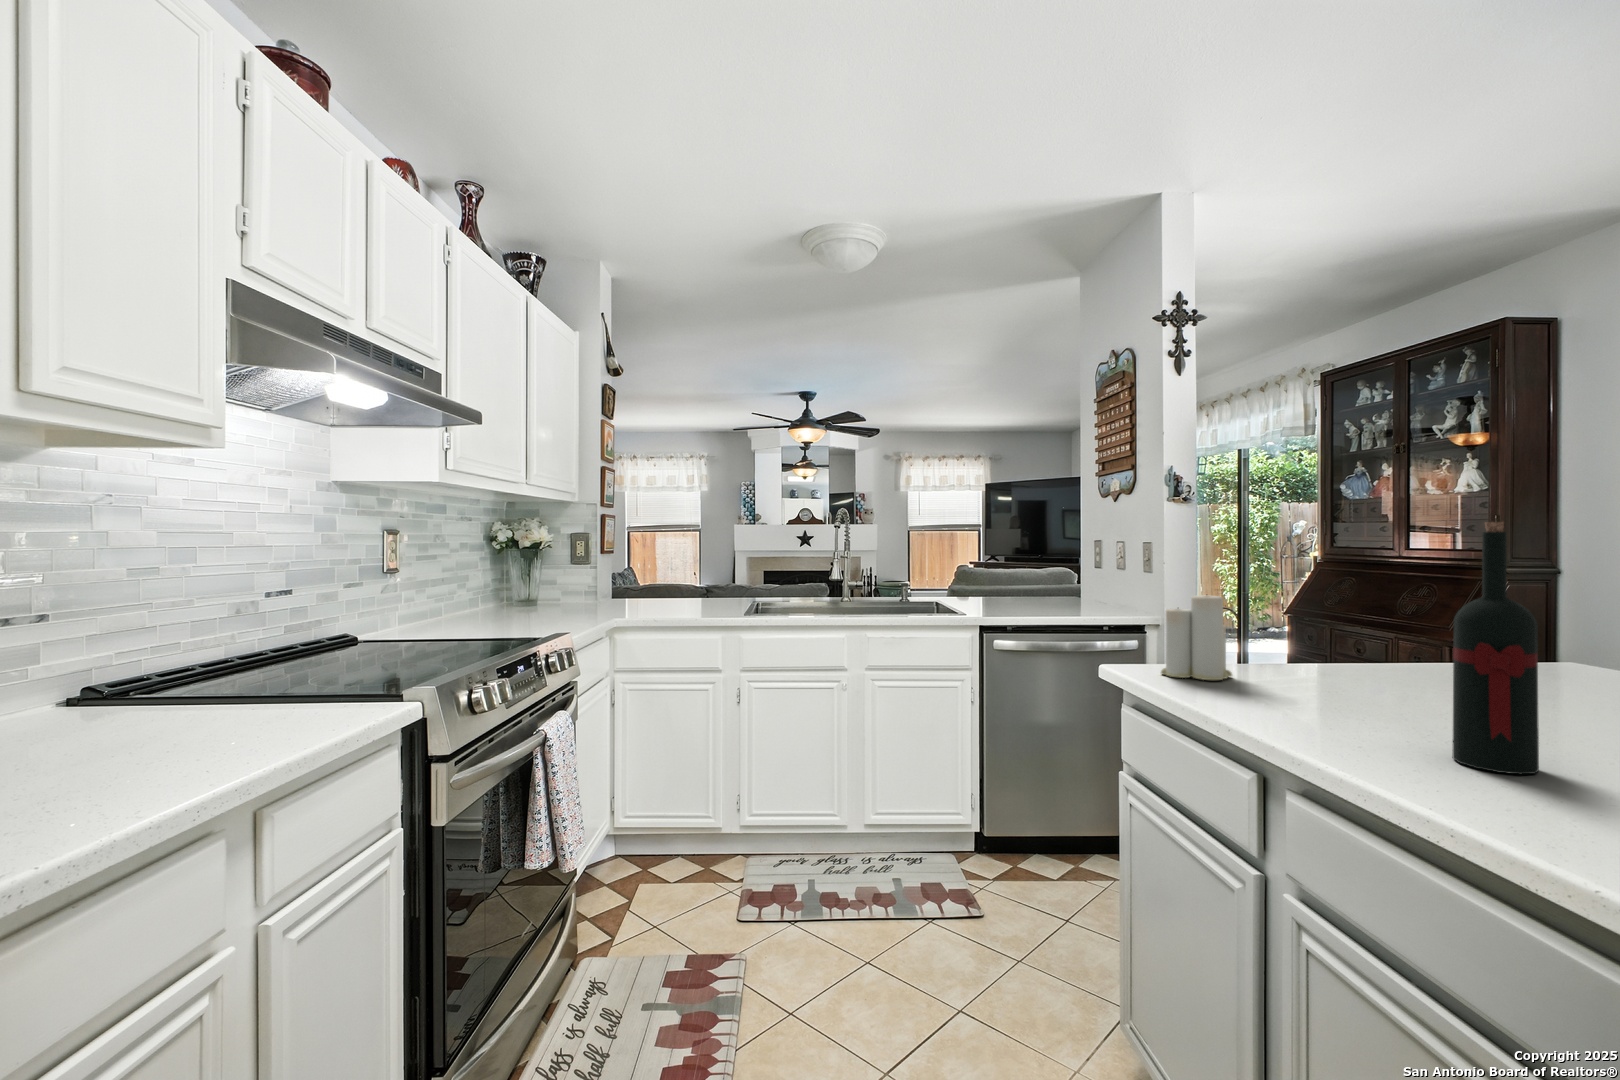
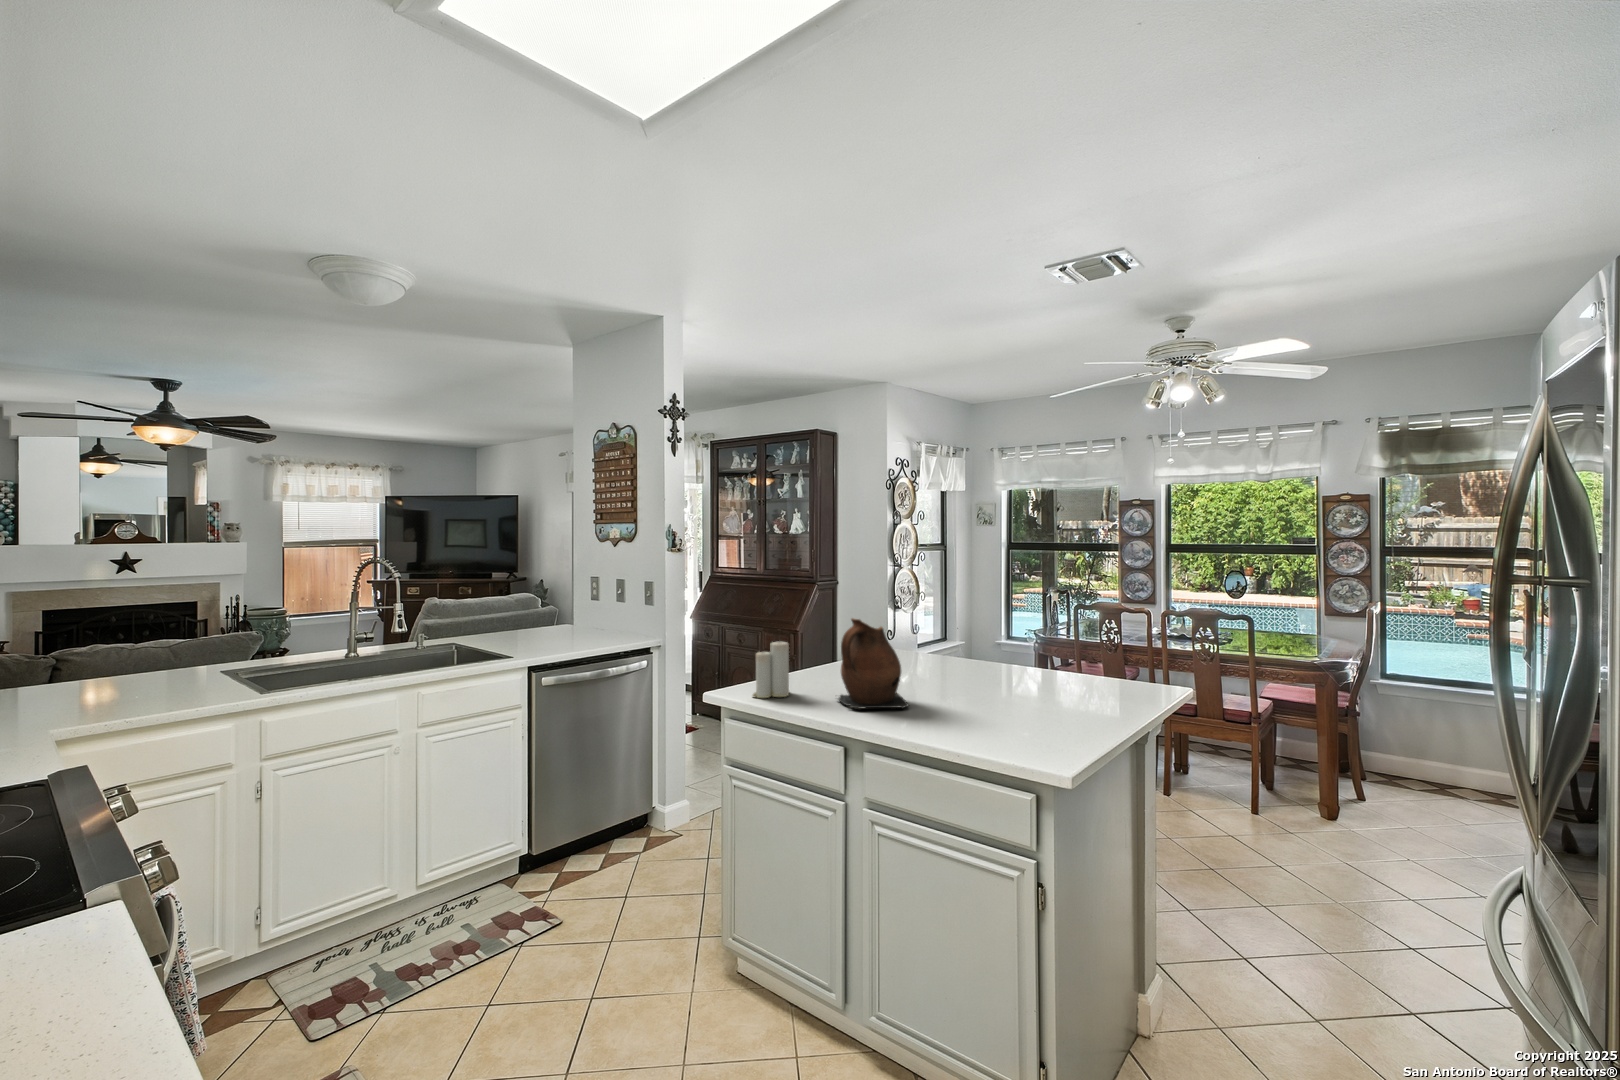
wine bottle: present [1453,522,1539,774] -> none [929,608,960,727]
ceramic pitcher: none [1287,555,1450,729] -> present [838,618,909,708]

